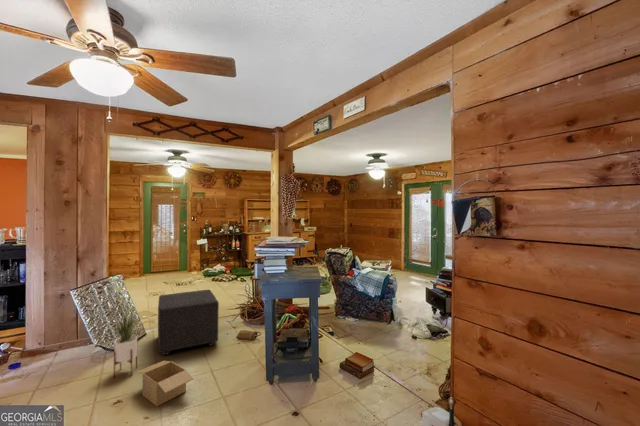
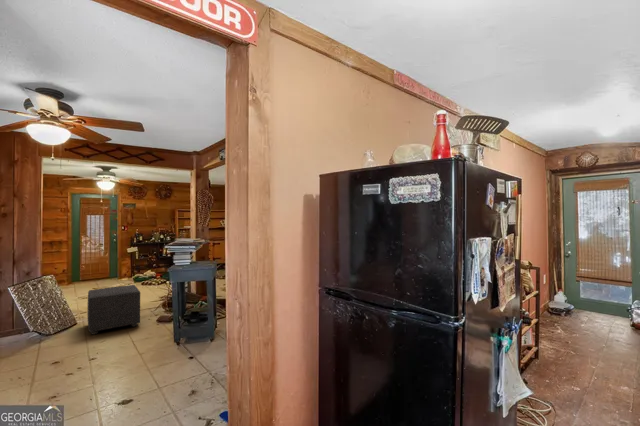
potted plant: present [114,311,137,377] -> none [50,296,70,349]
cardboard box: present [138,361,193,406] -> none [71,332,116,360]

